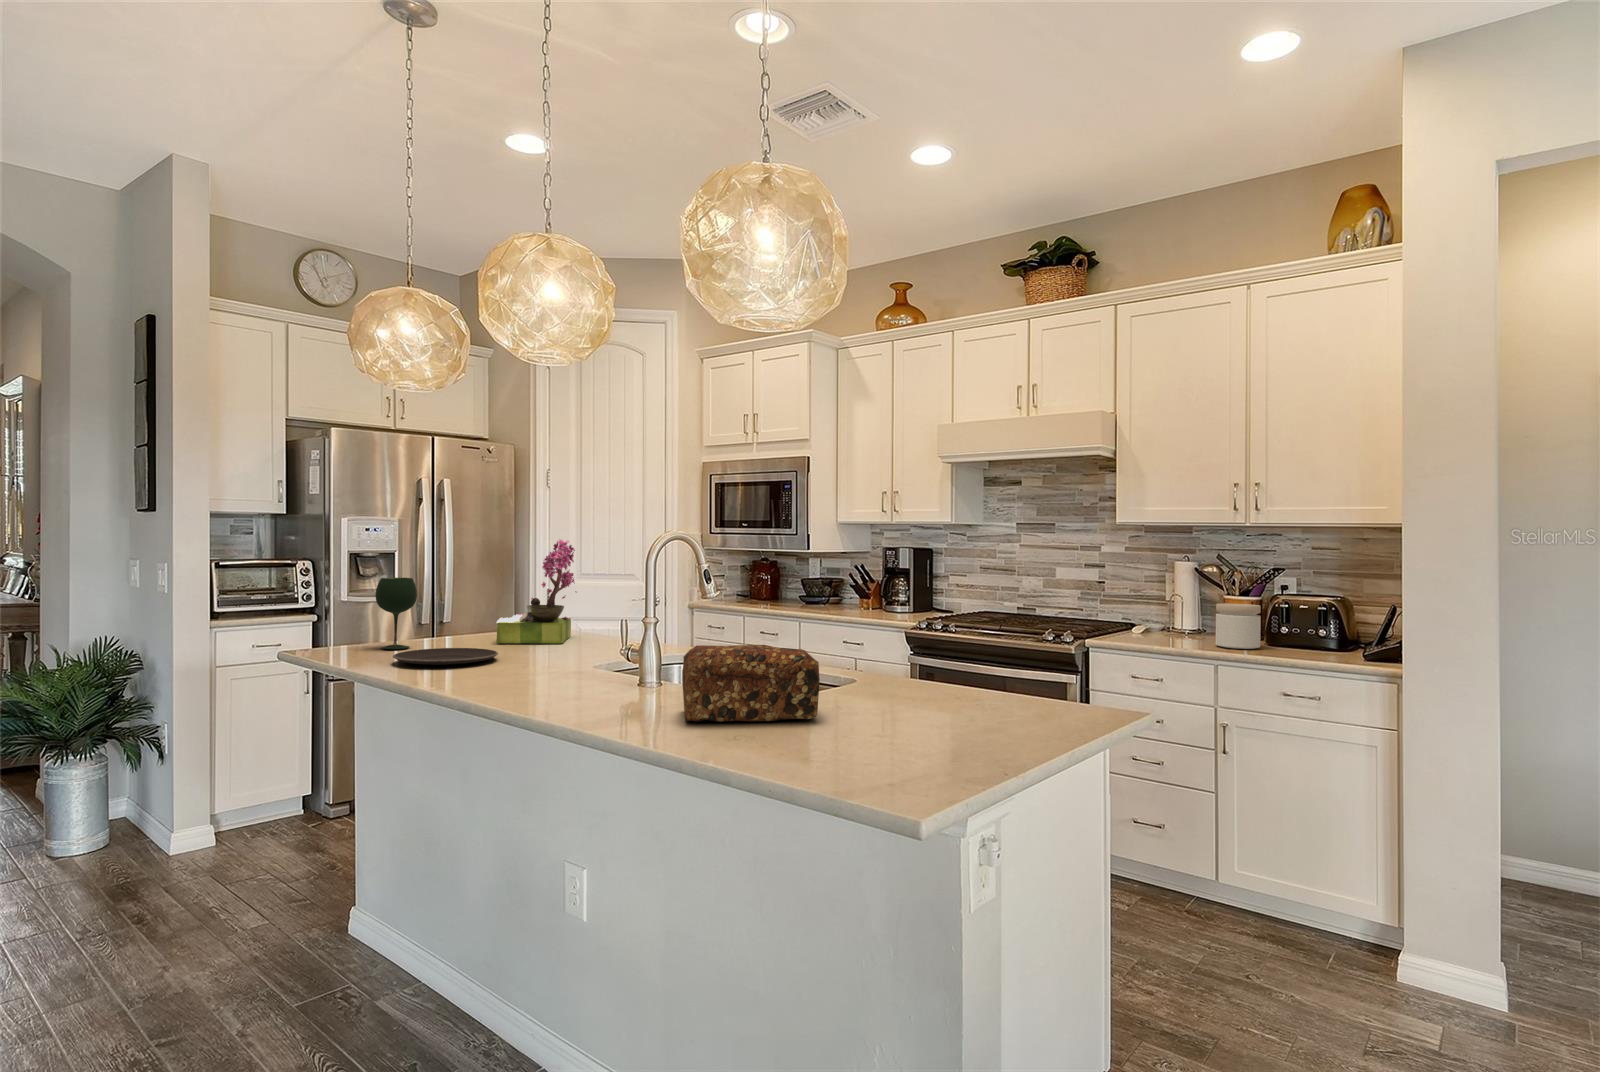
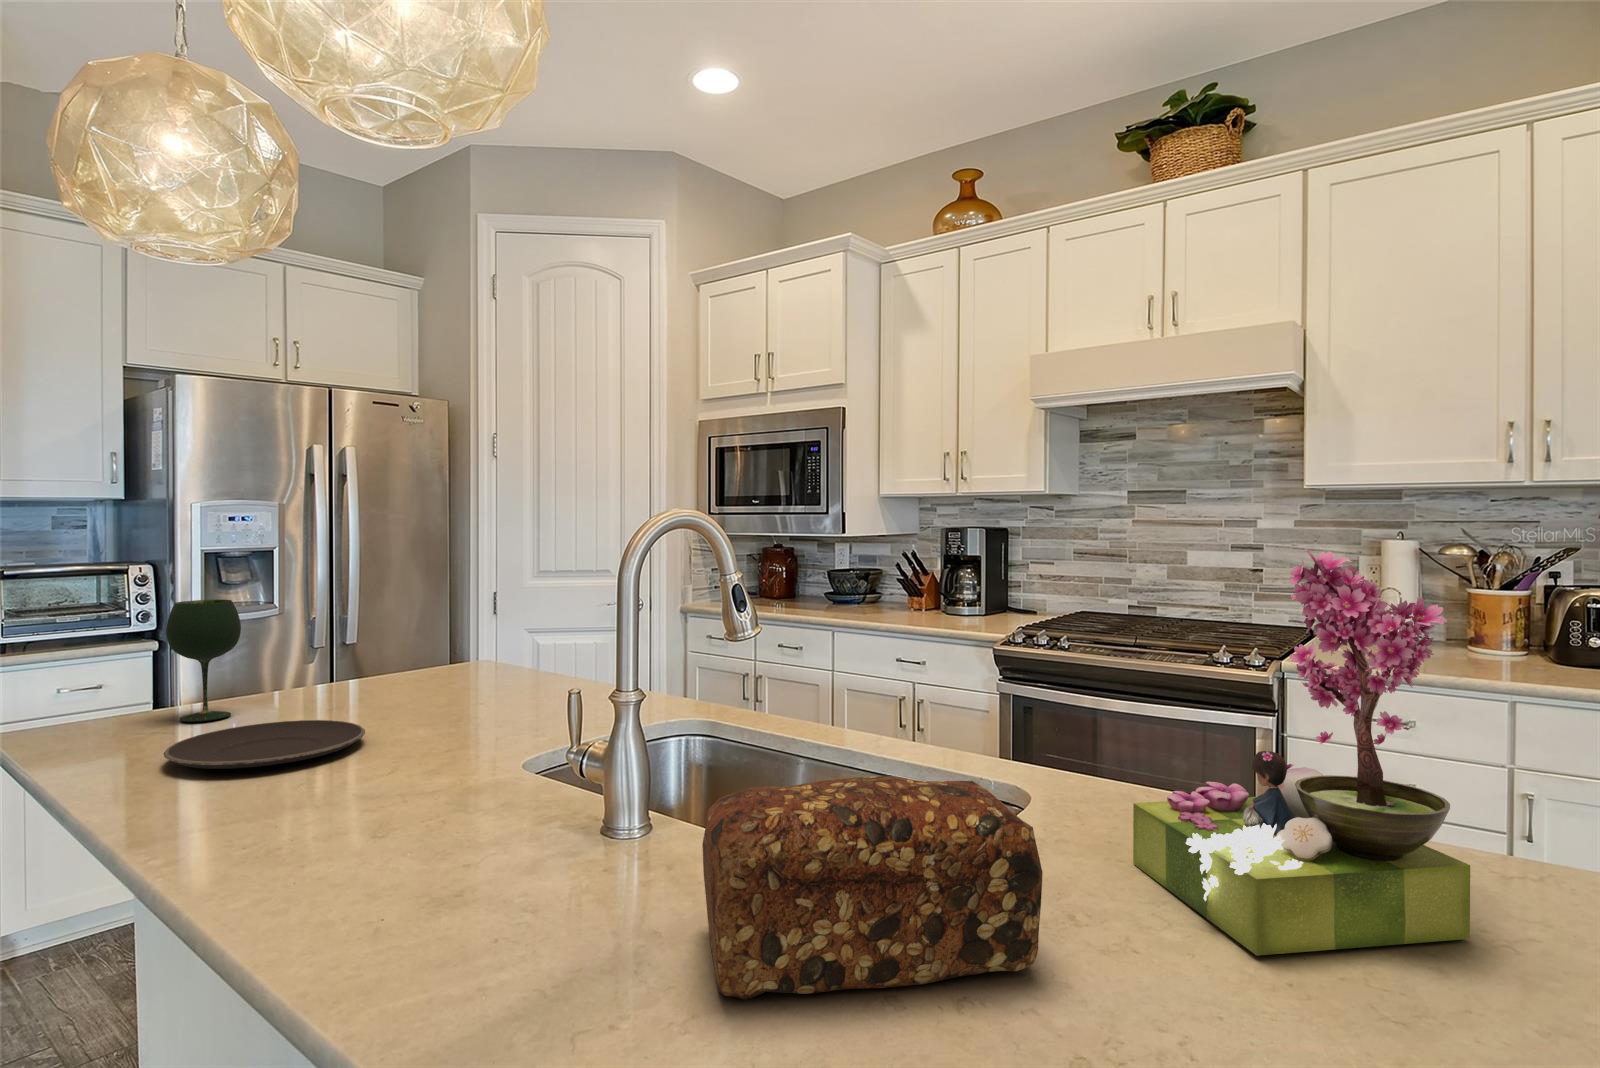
flower arrangement: present [497,539,577,643] -> present [1133,548,1470,955]
jar: present [1215,603,1261,649] -> none [1484,604,1563,675]

